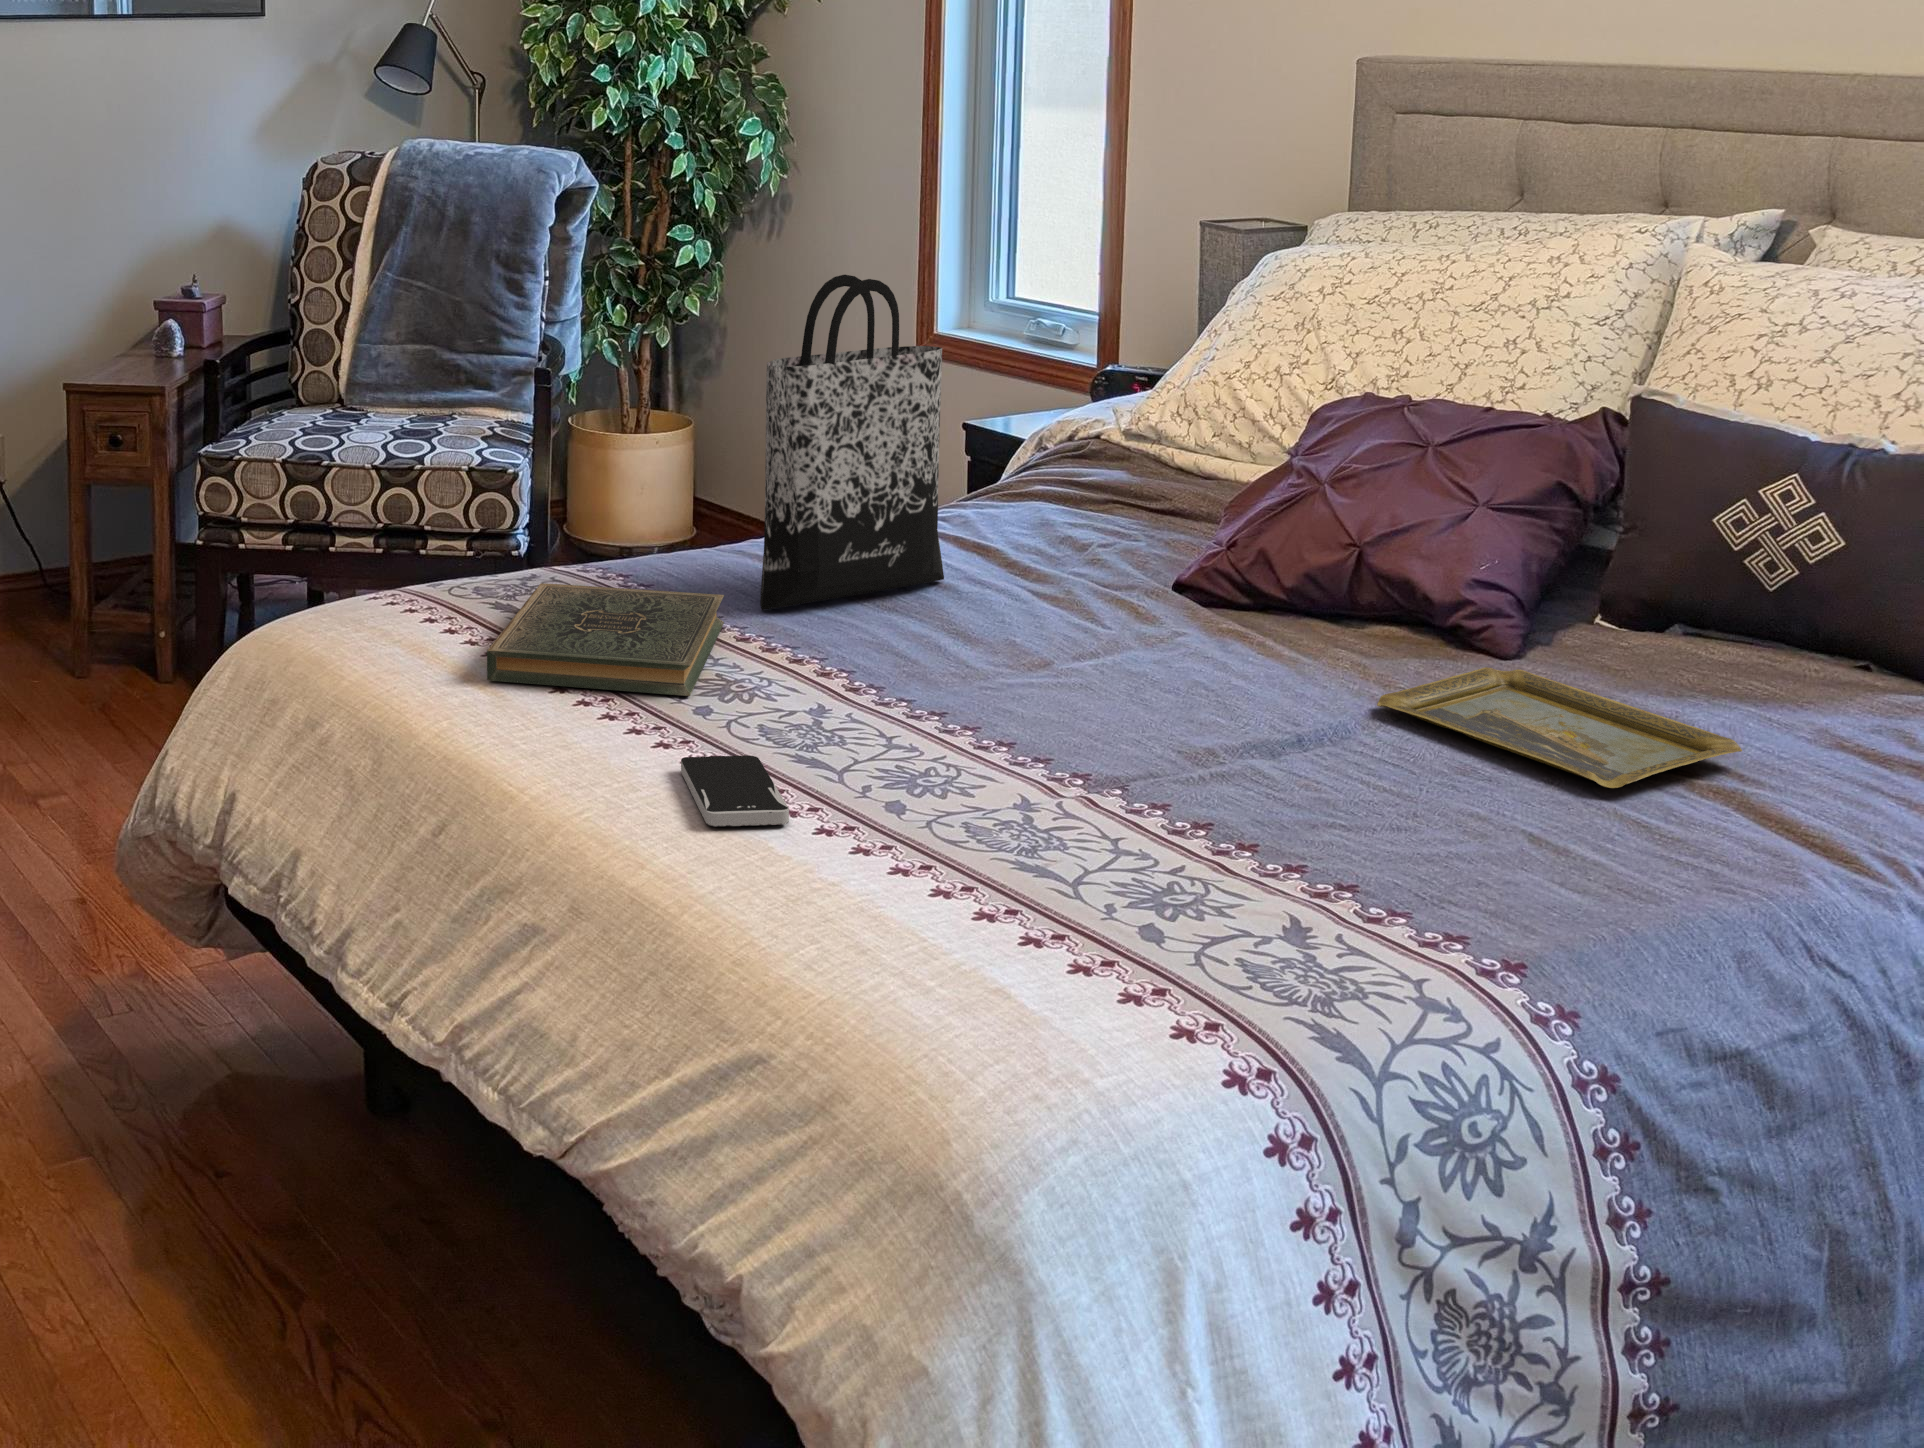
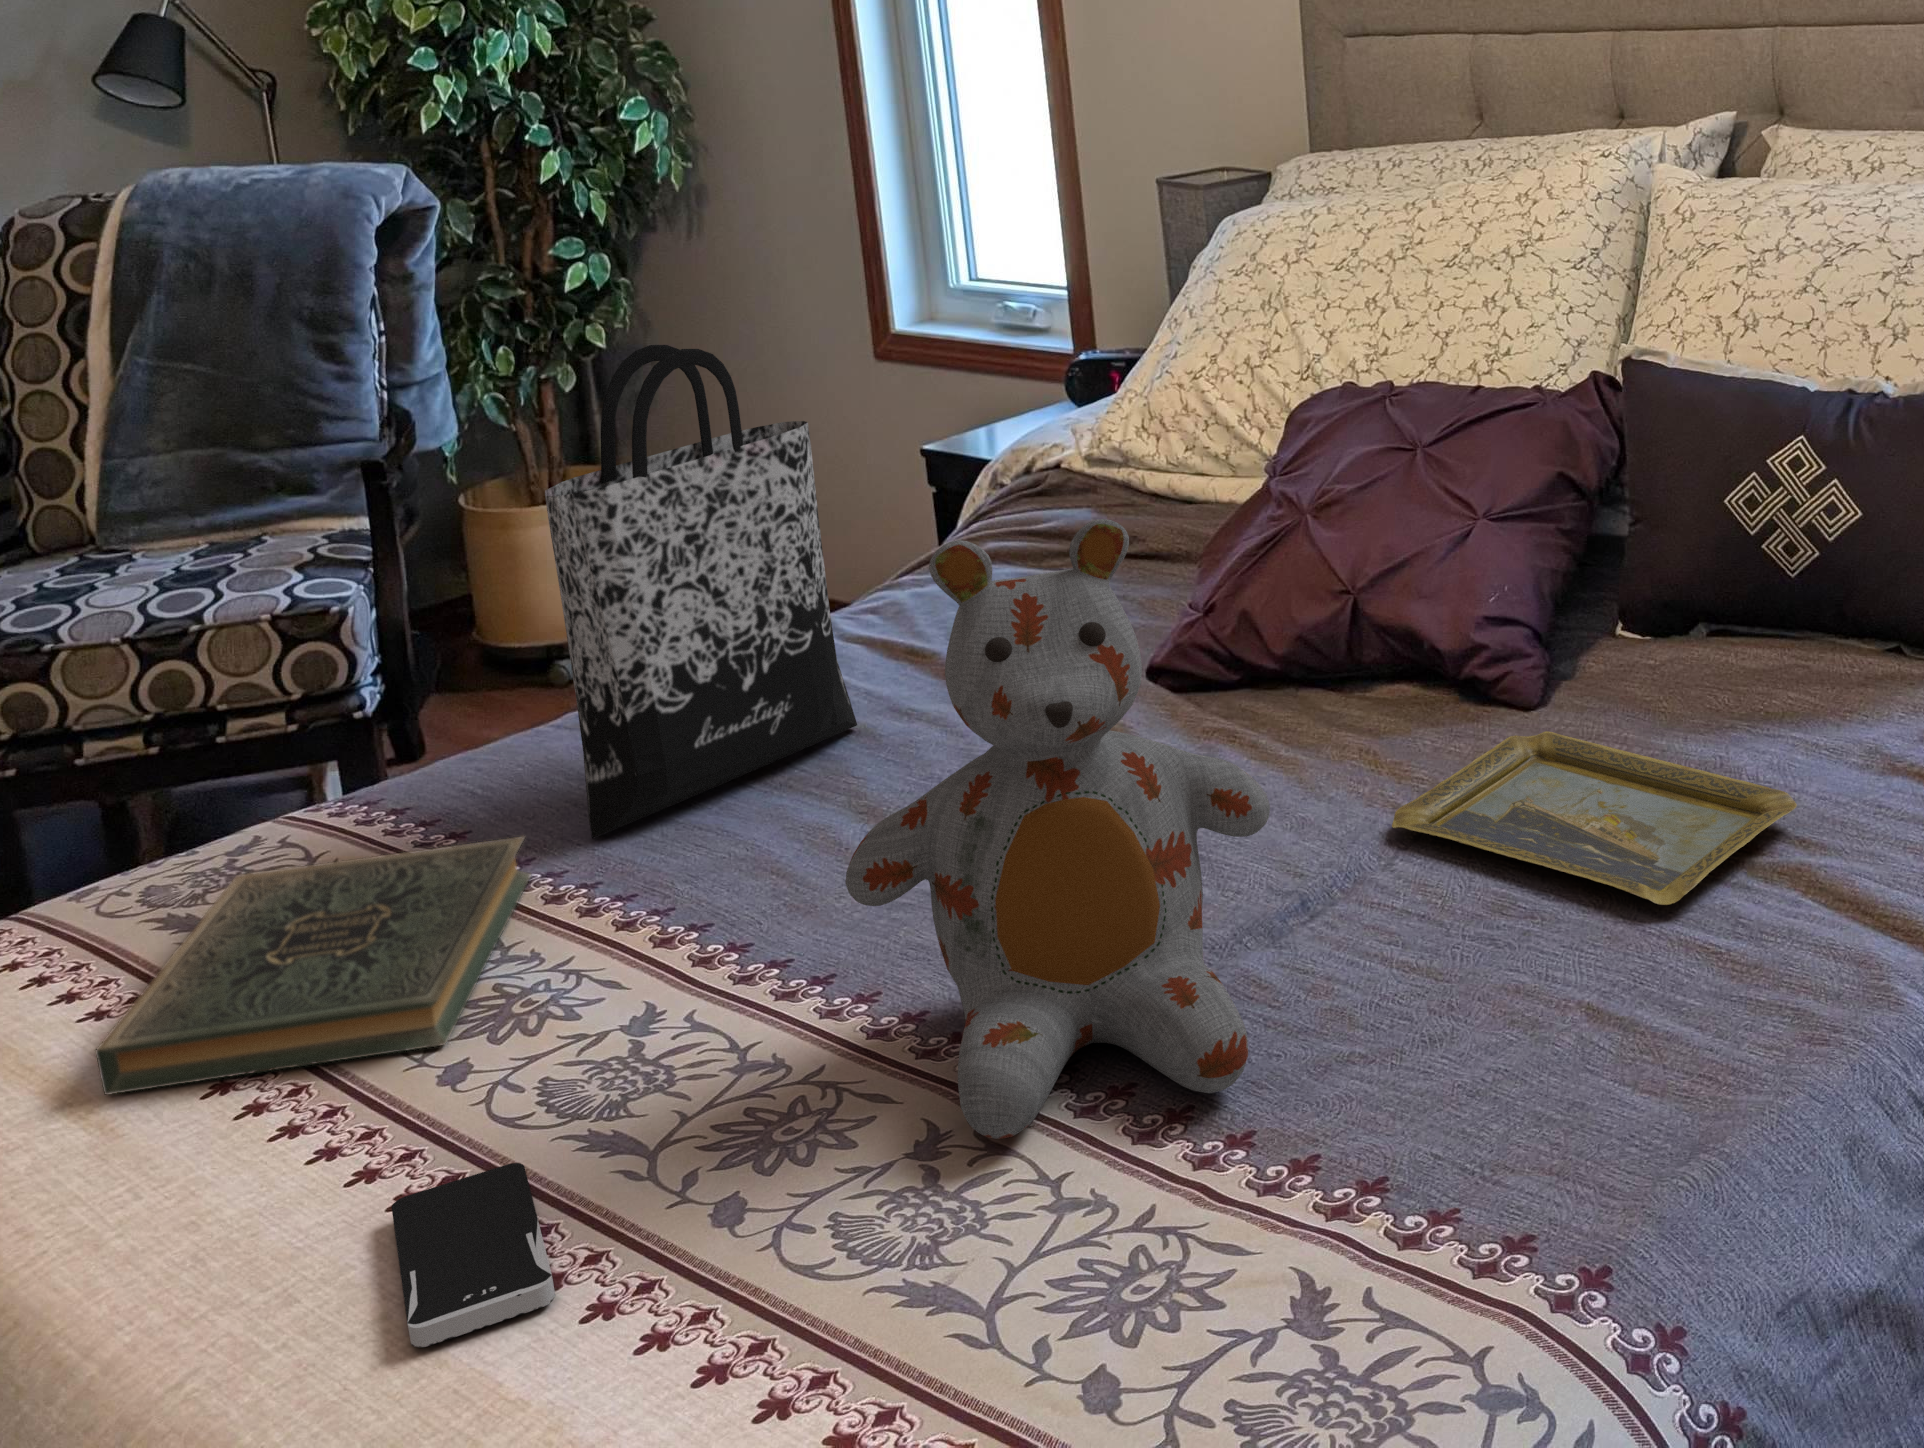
stuffed bear: none [978,410,1291,817] -> present [845,519,1270,1139]

